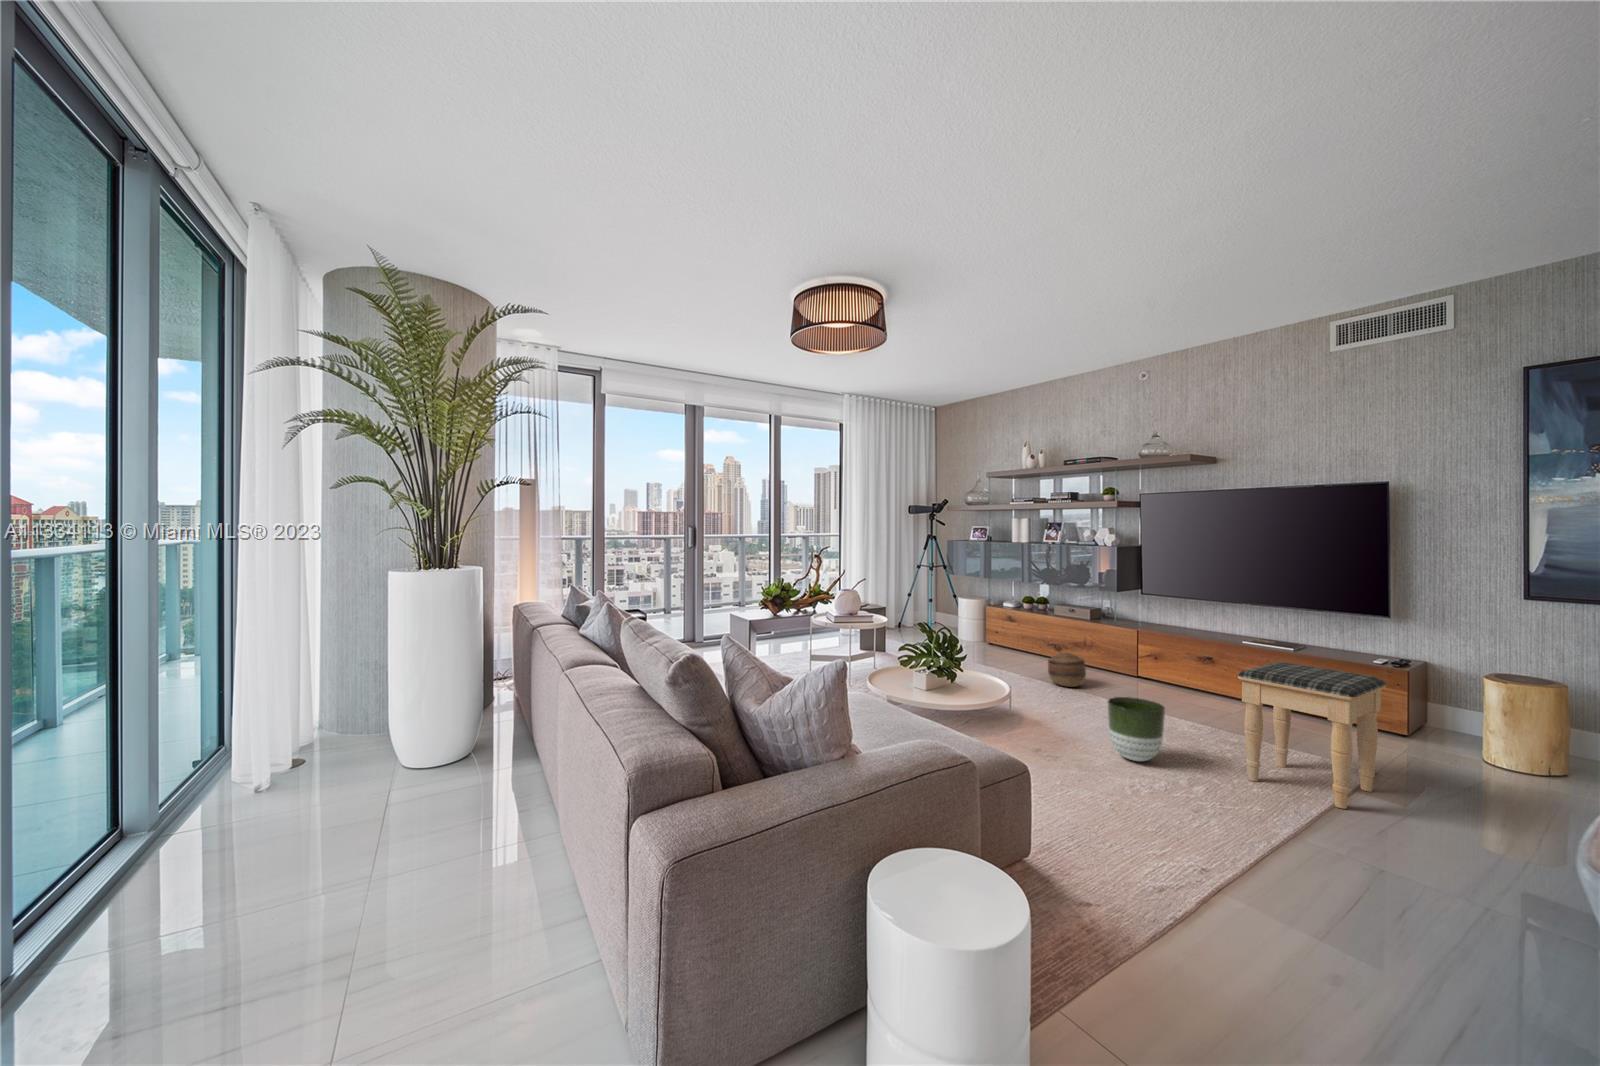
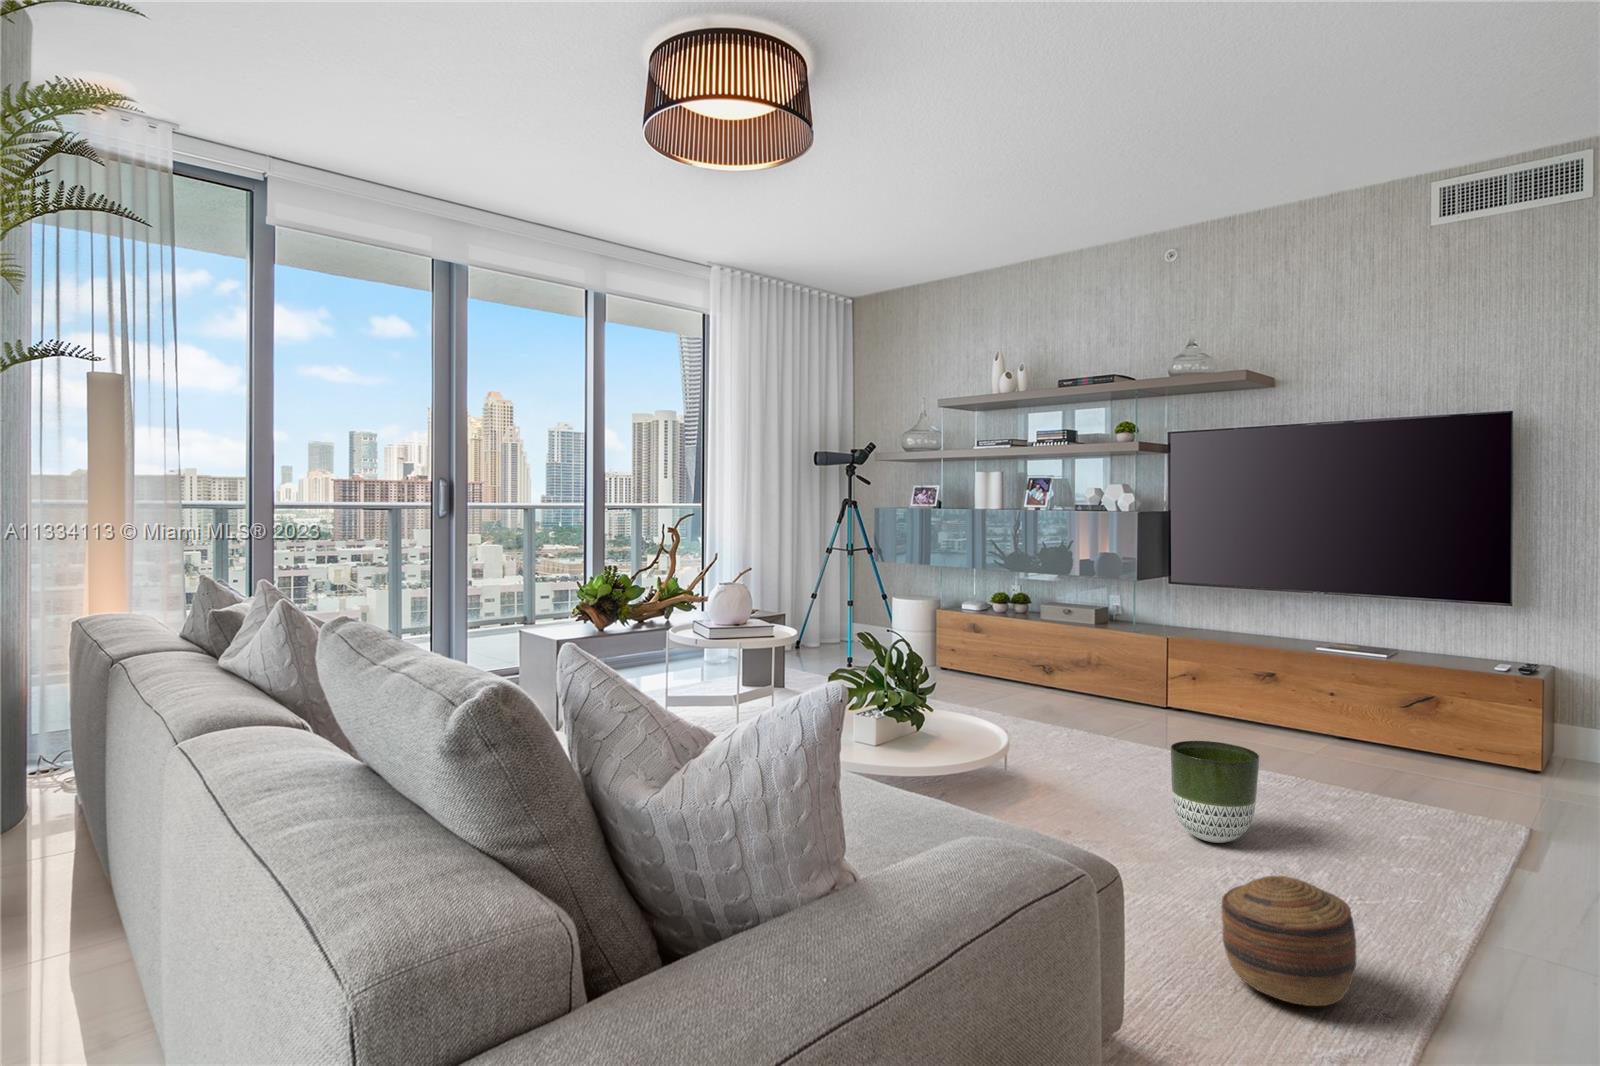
basket: present [1048,652,1086,687] -> present [1221,876,1356,1006]
footstool: present [1238,662,1386,809] -> none [1369,675,1570,896]

